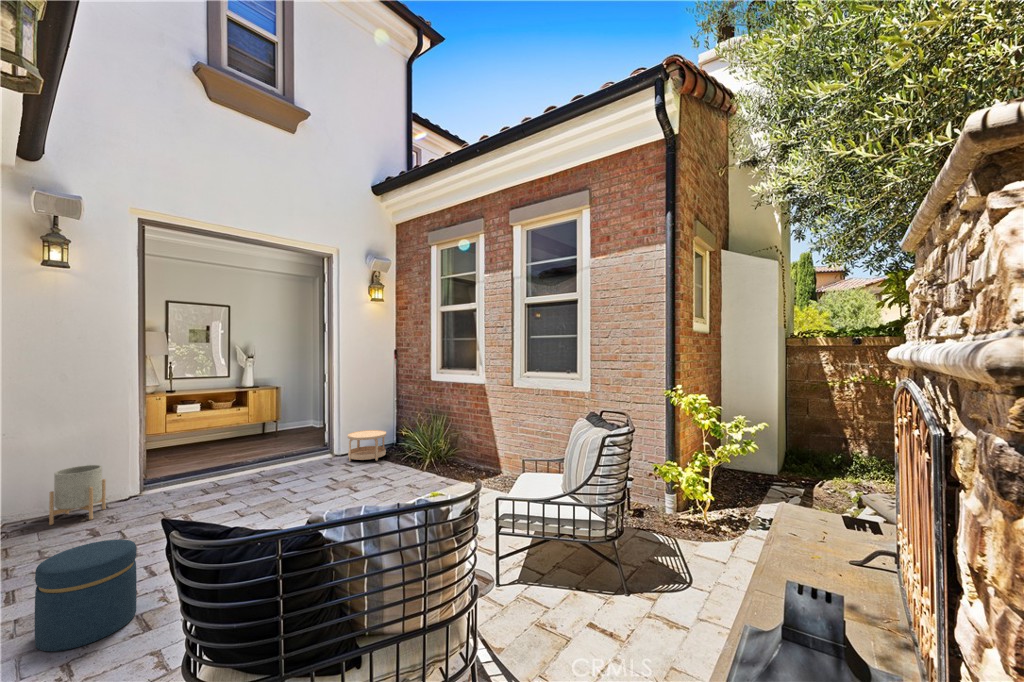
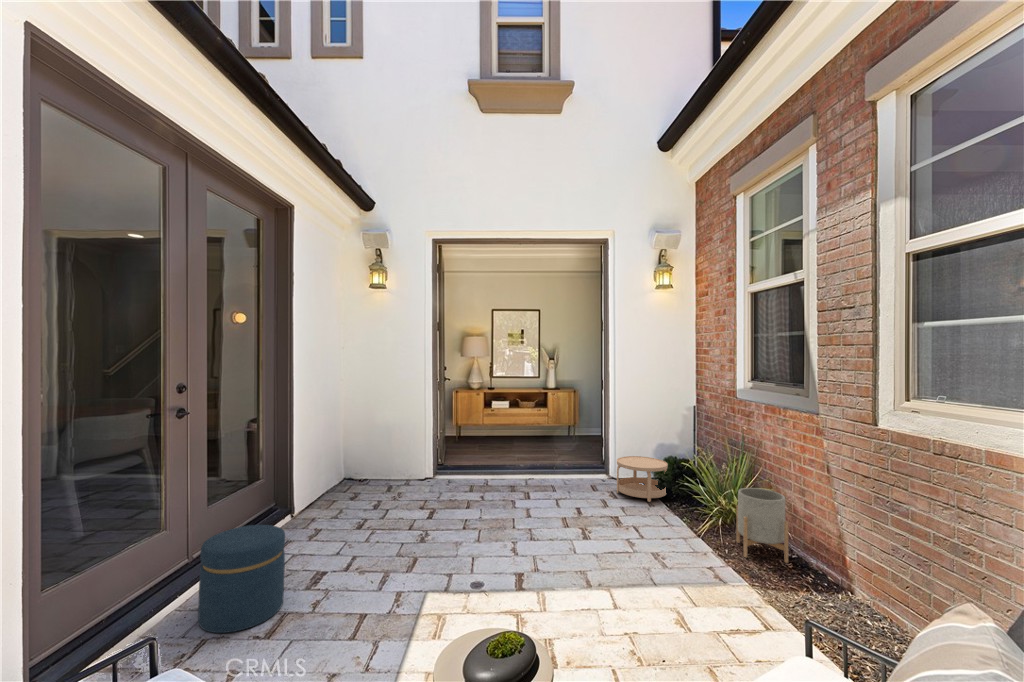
planter: present [49,465,106,525] -> present [736,488,788,563]

